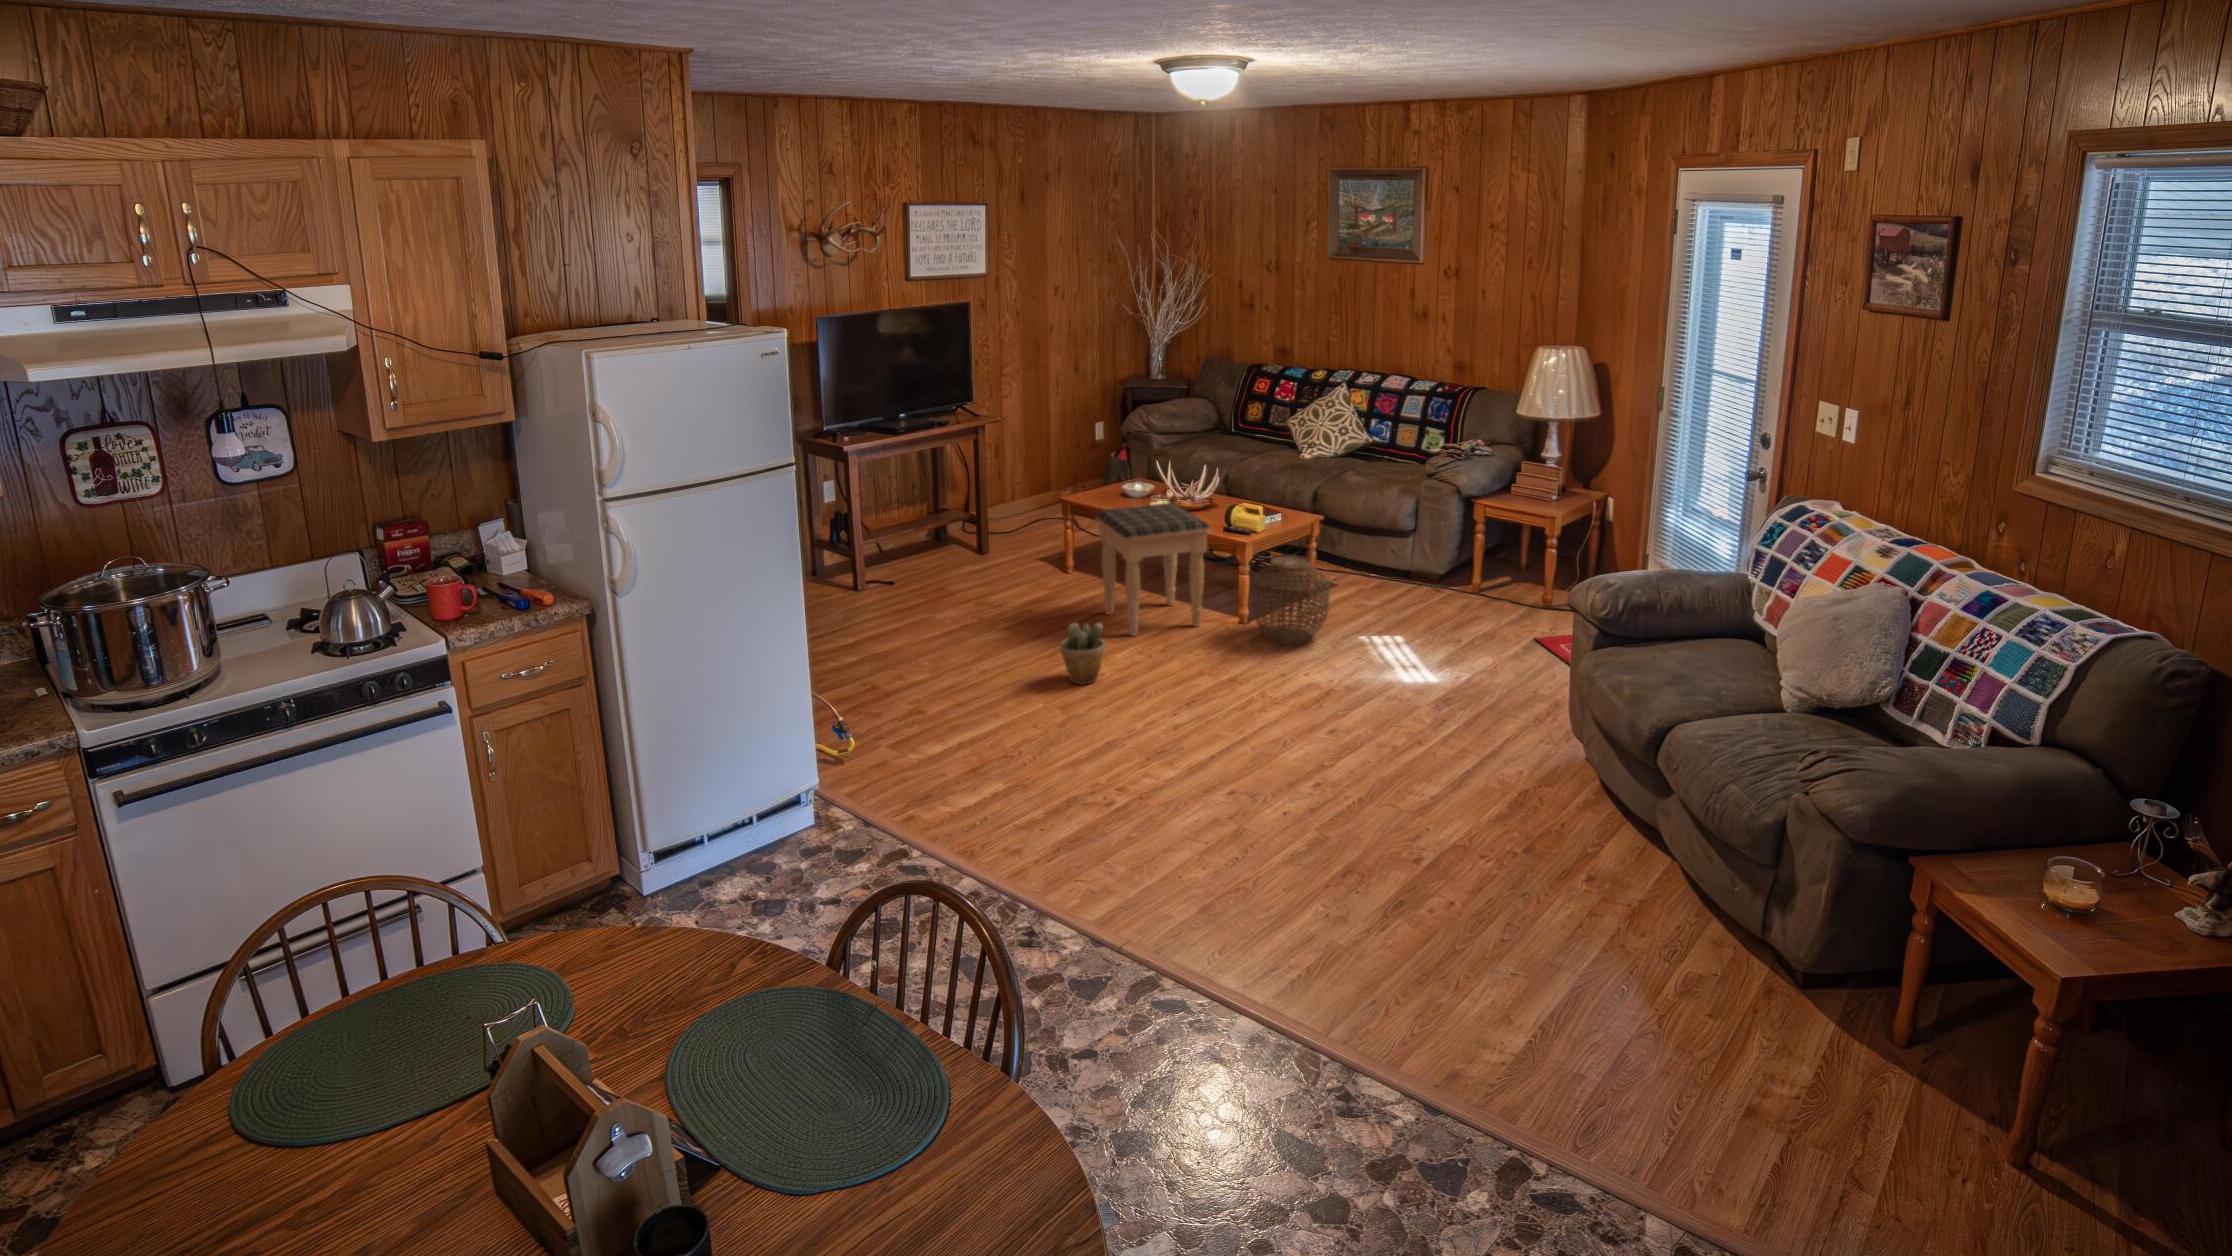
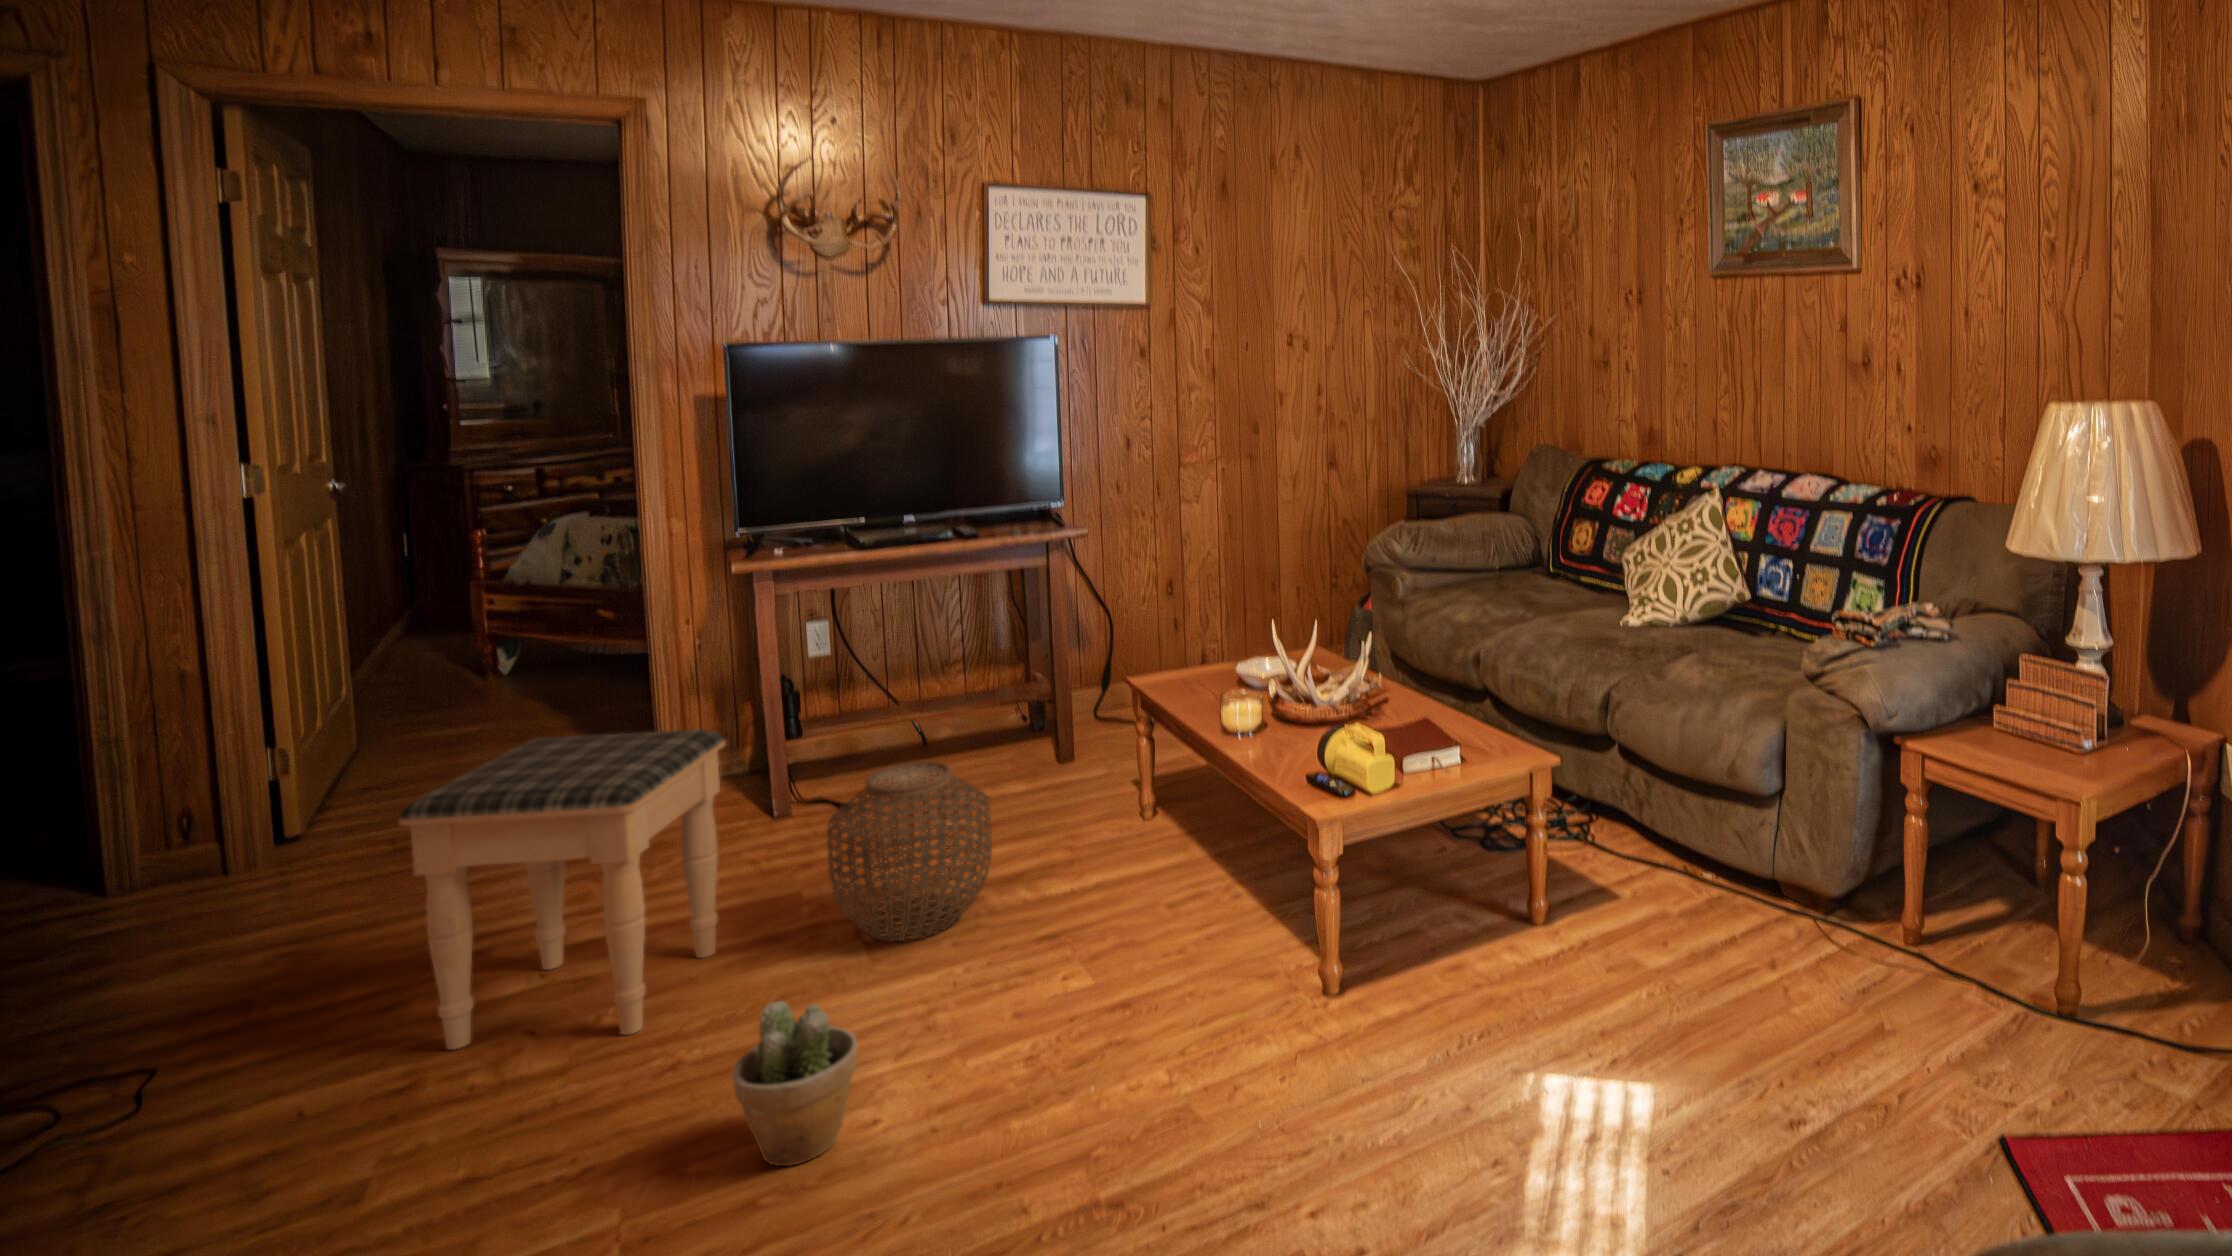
footstool: present [1096,503,1210,636] -> present [399,729,726,1050]
woven basket: present [1252,555,1330,644] -> present [827,761,992,941]

